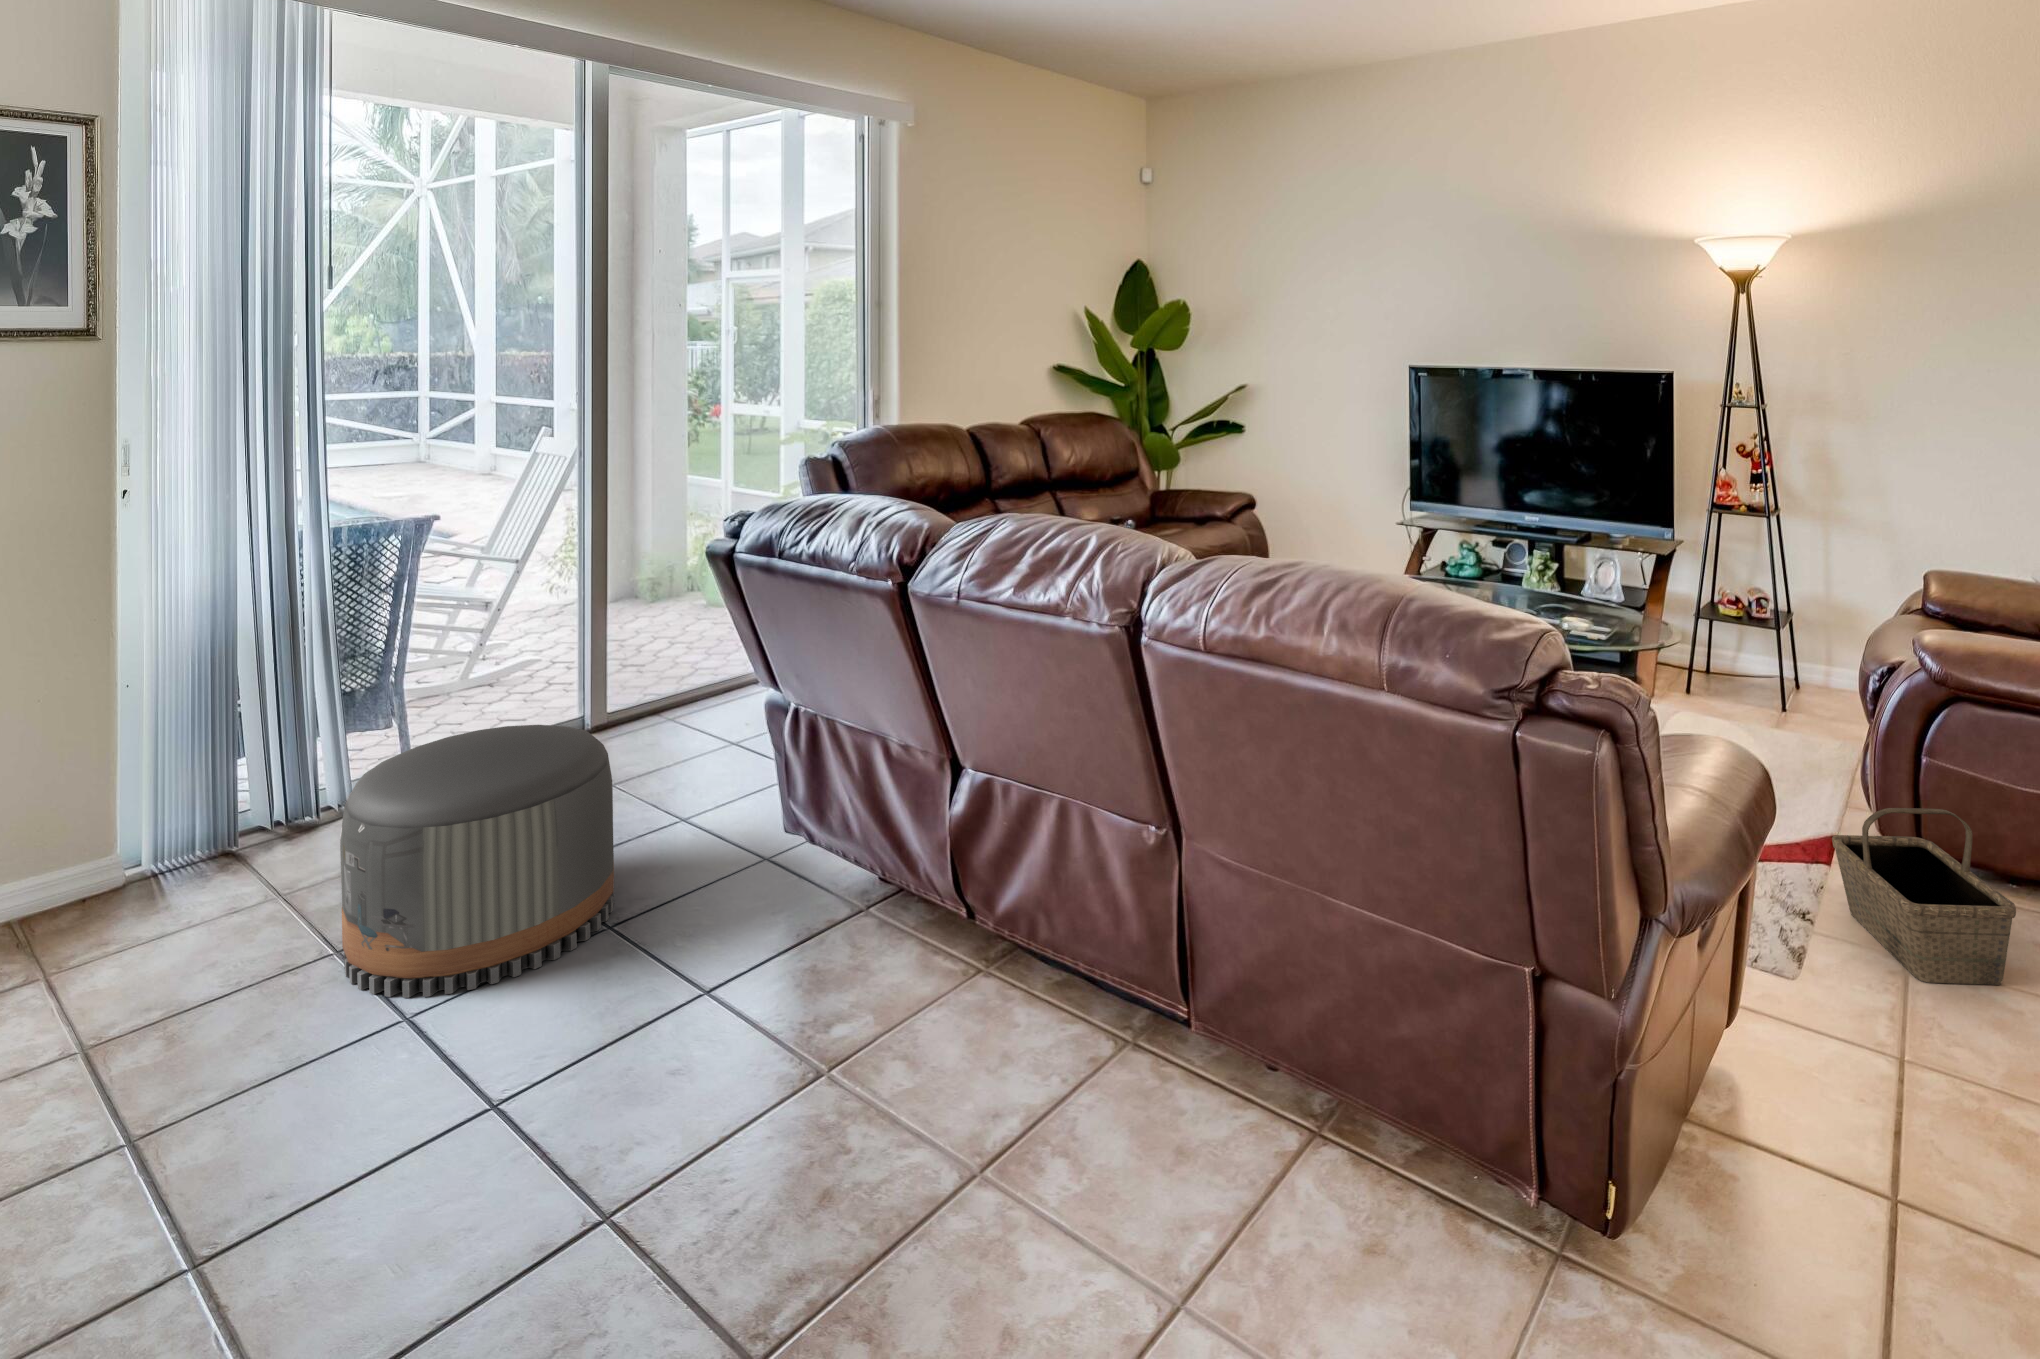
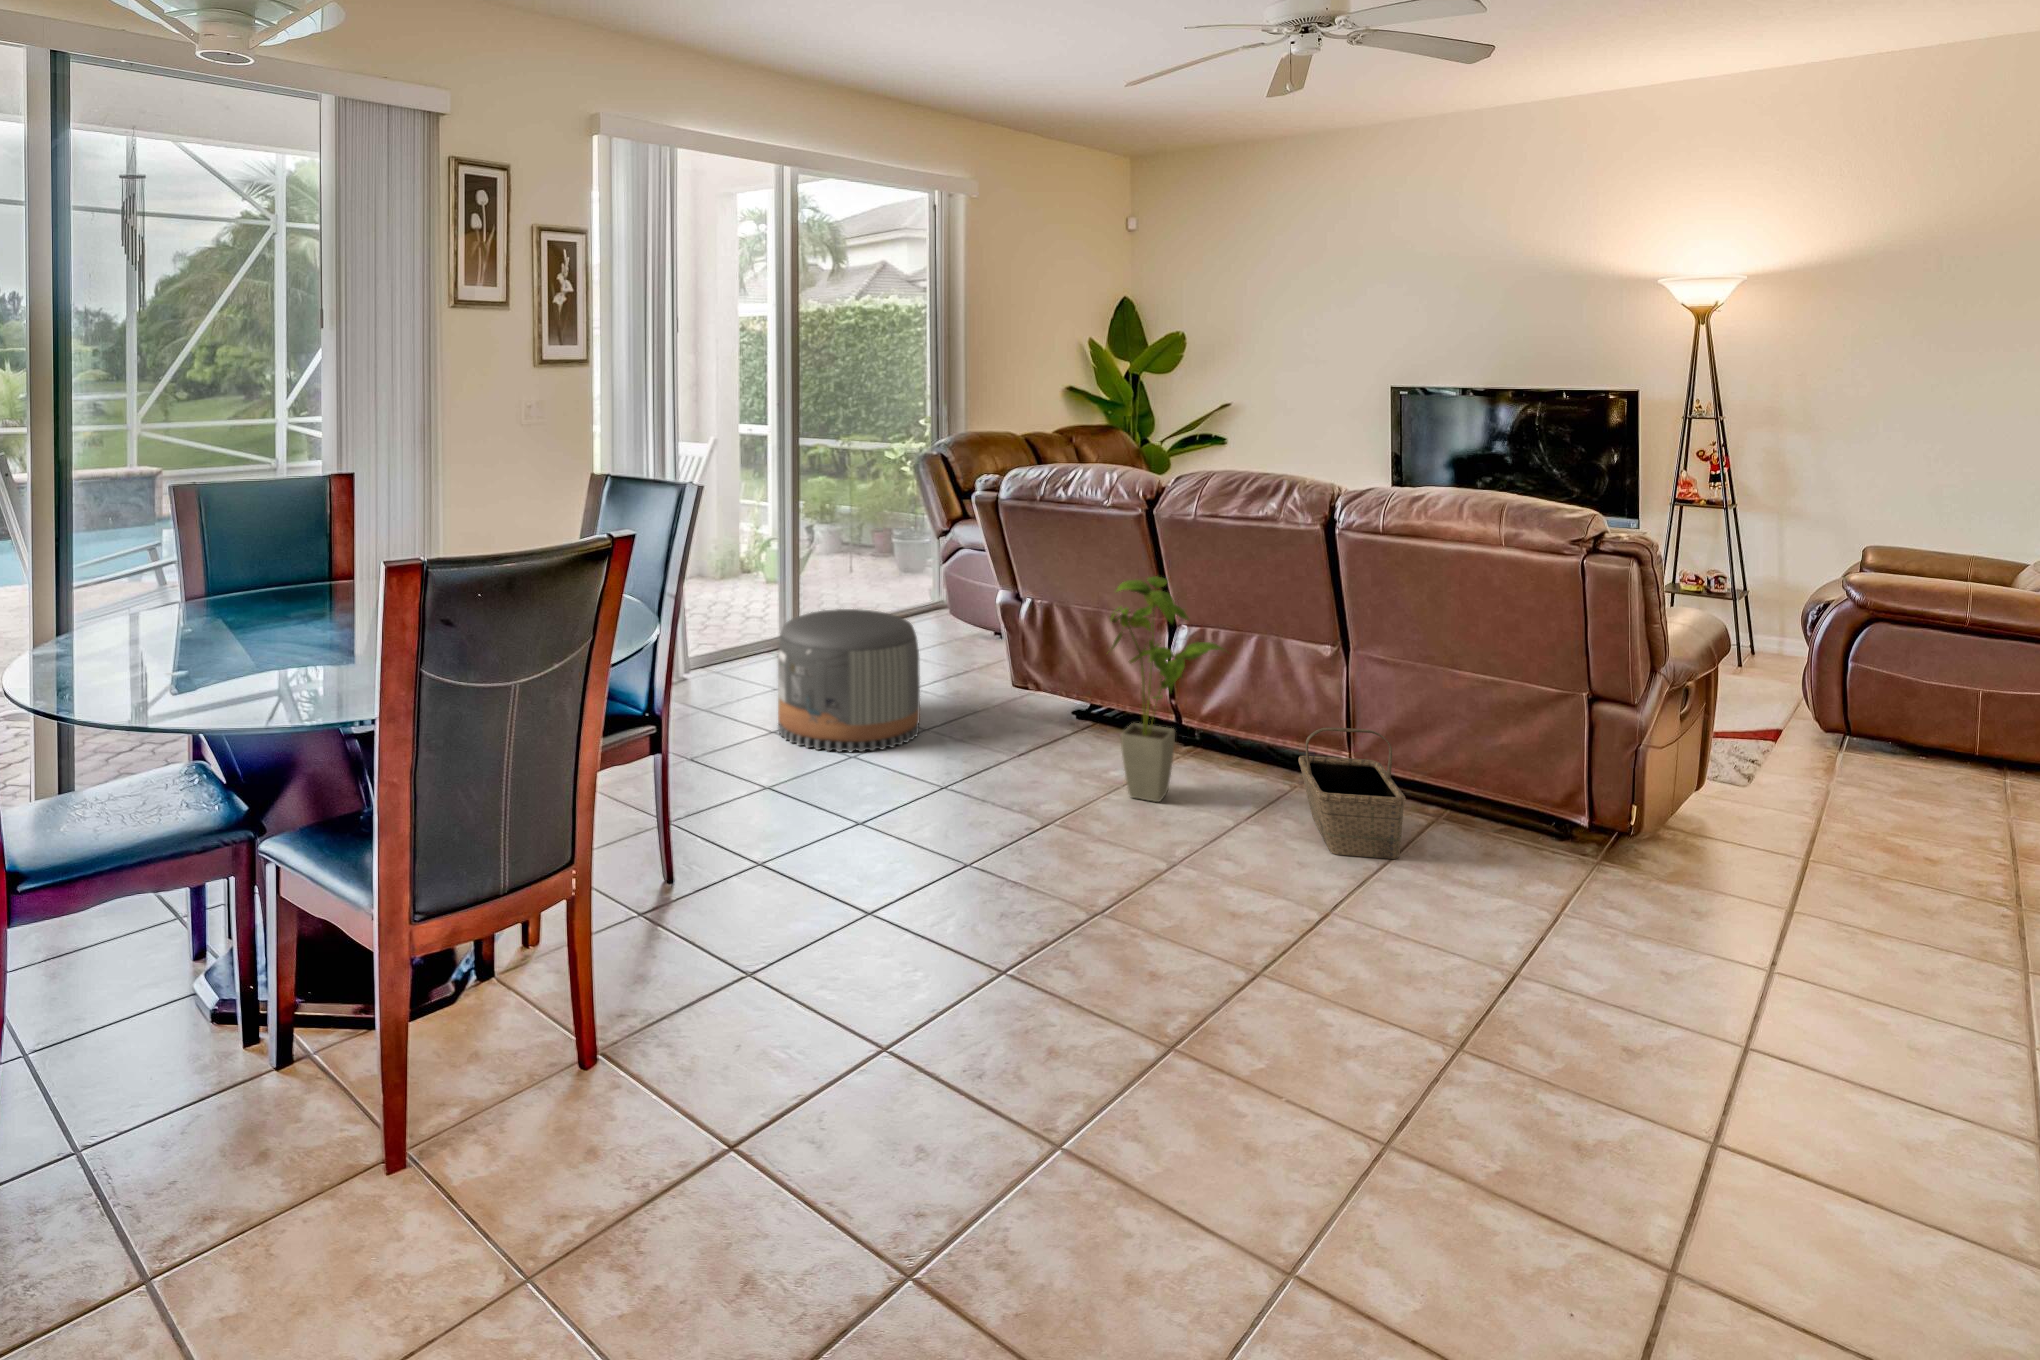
house plant: none [776,717,993,1113] -> present [1107,576,1224,802]
basket: present [1832,808,2016,985] -> present [1298,727,1406,859]

